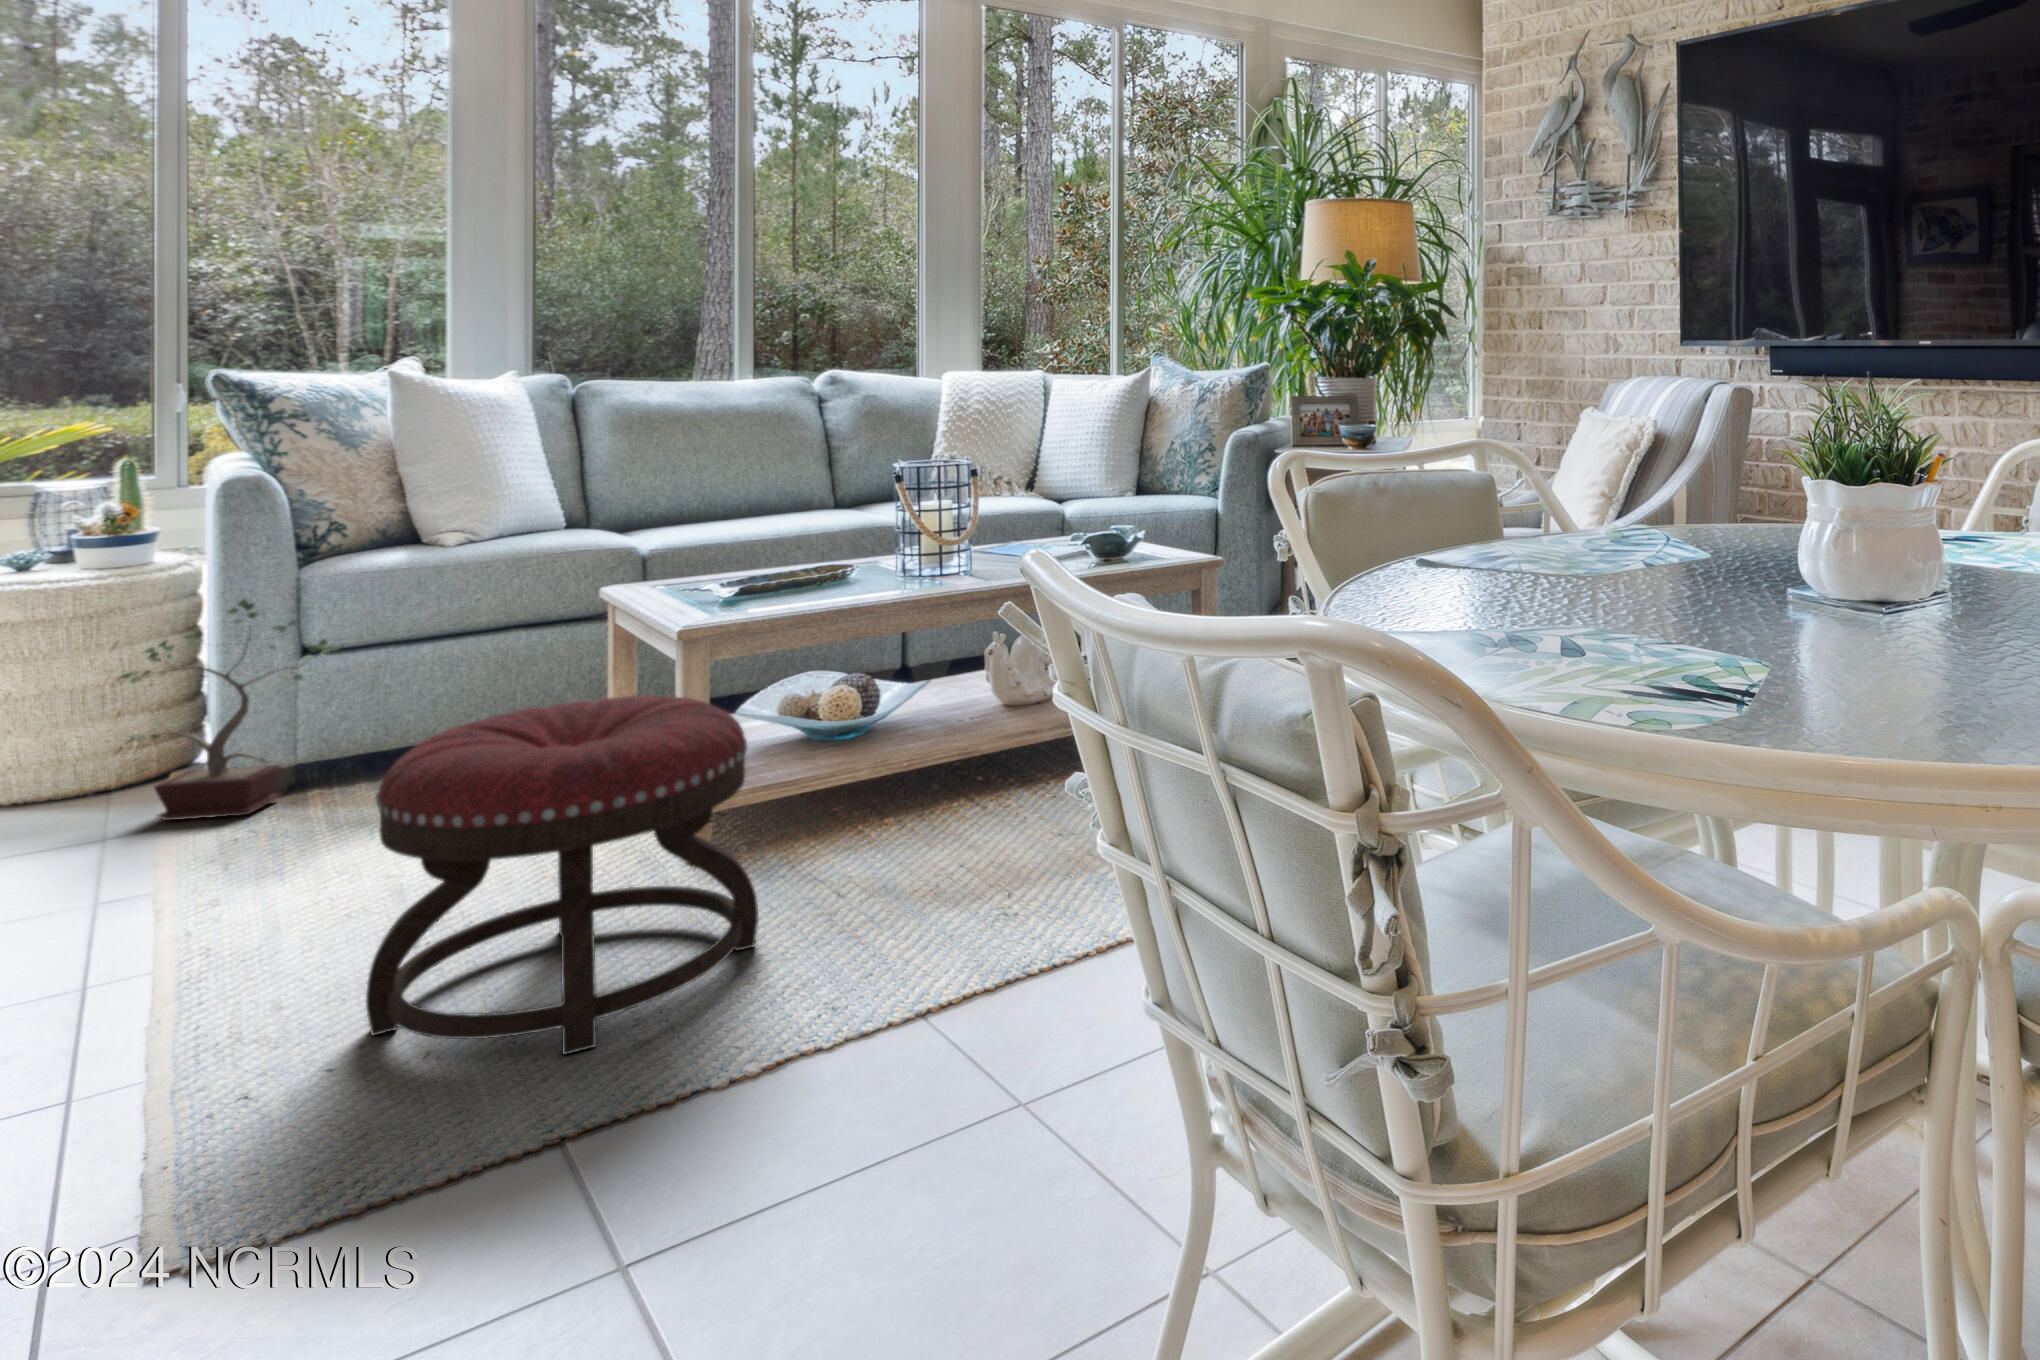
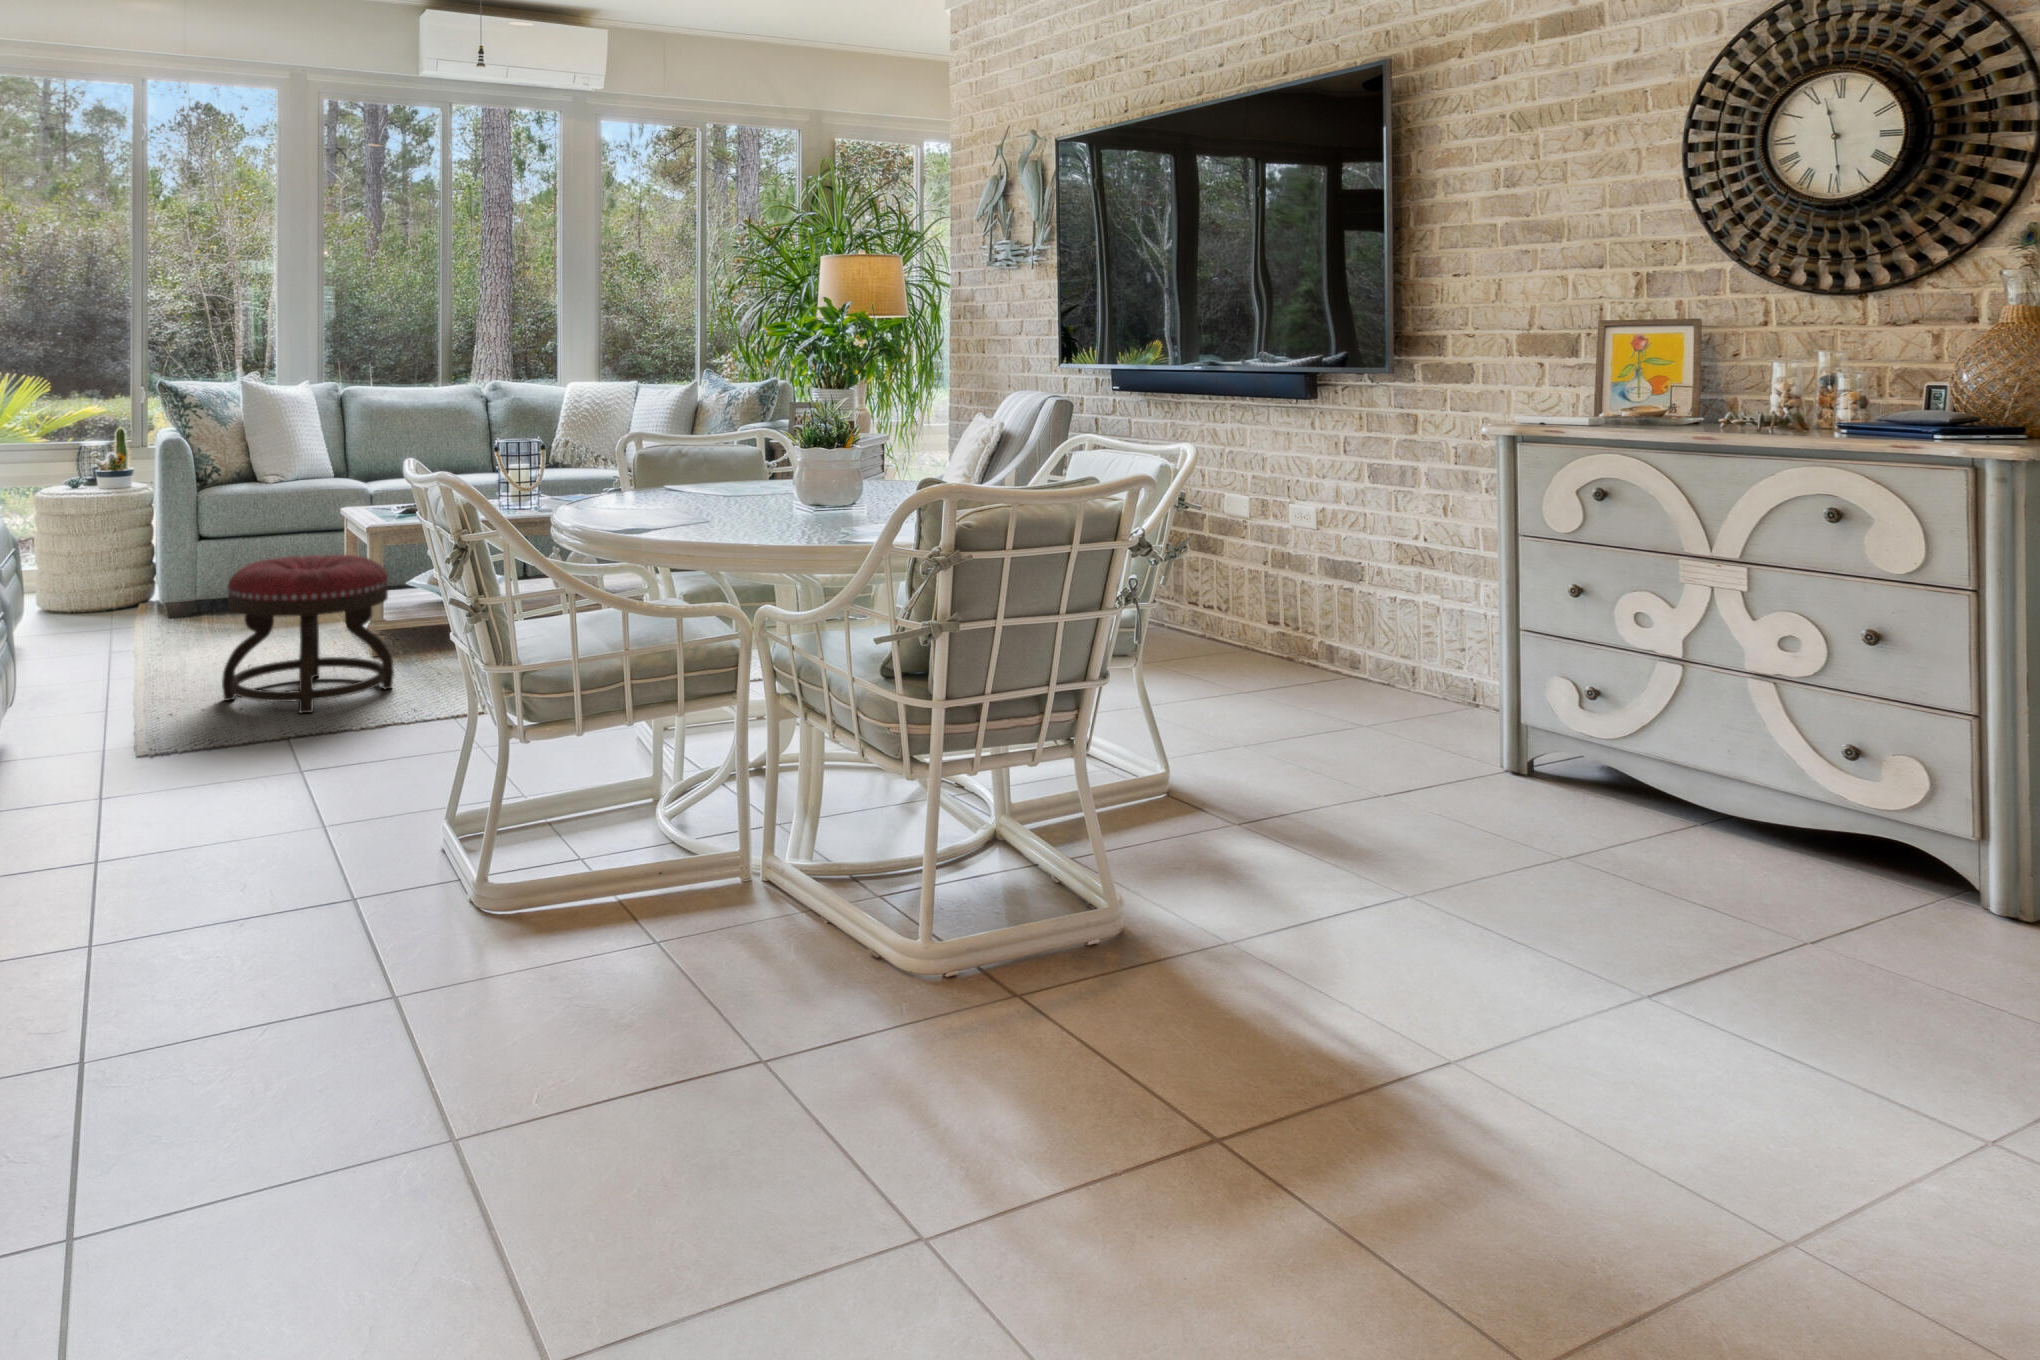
potted plant: present [121,599,339,820] -> none [118,506,218,624]

